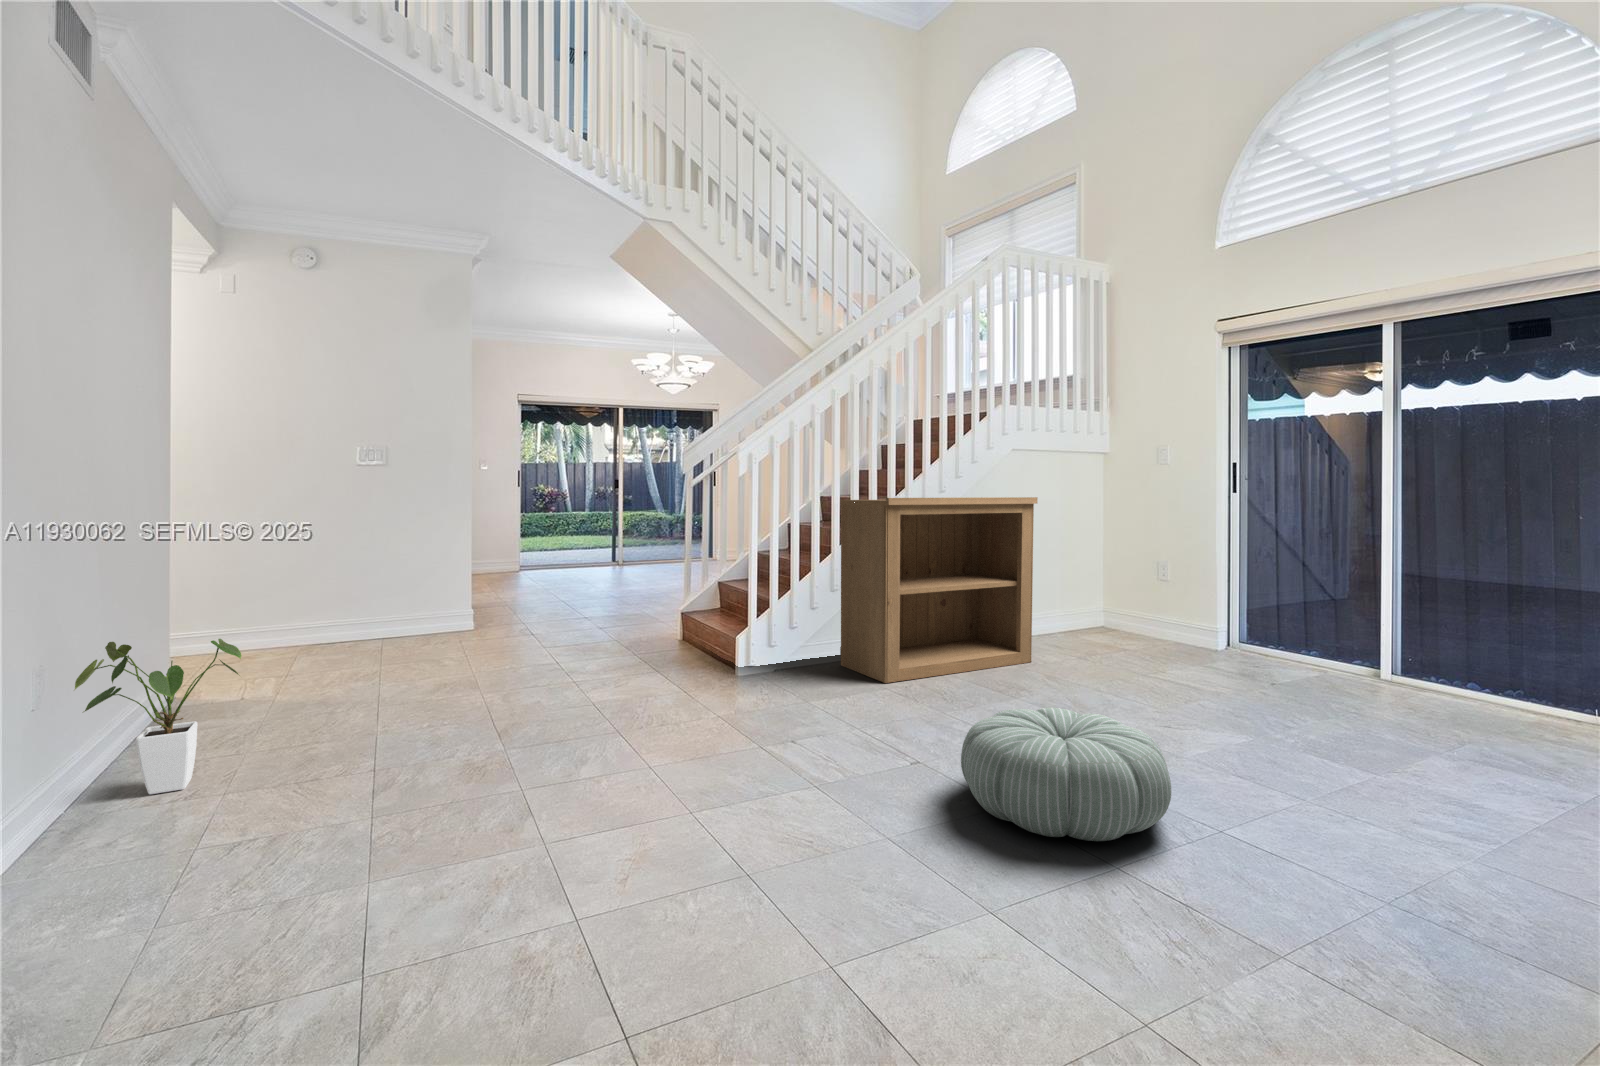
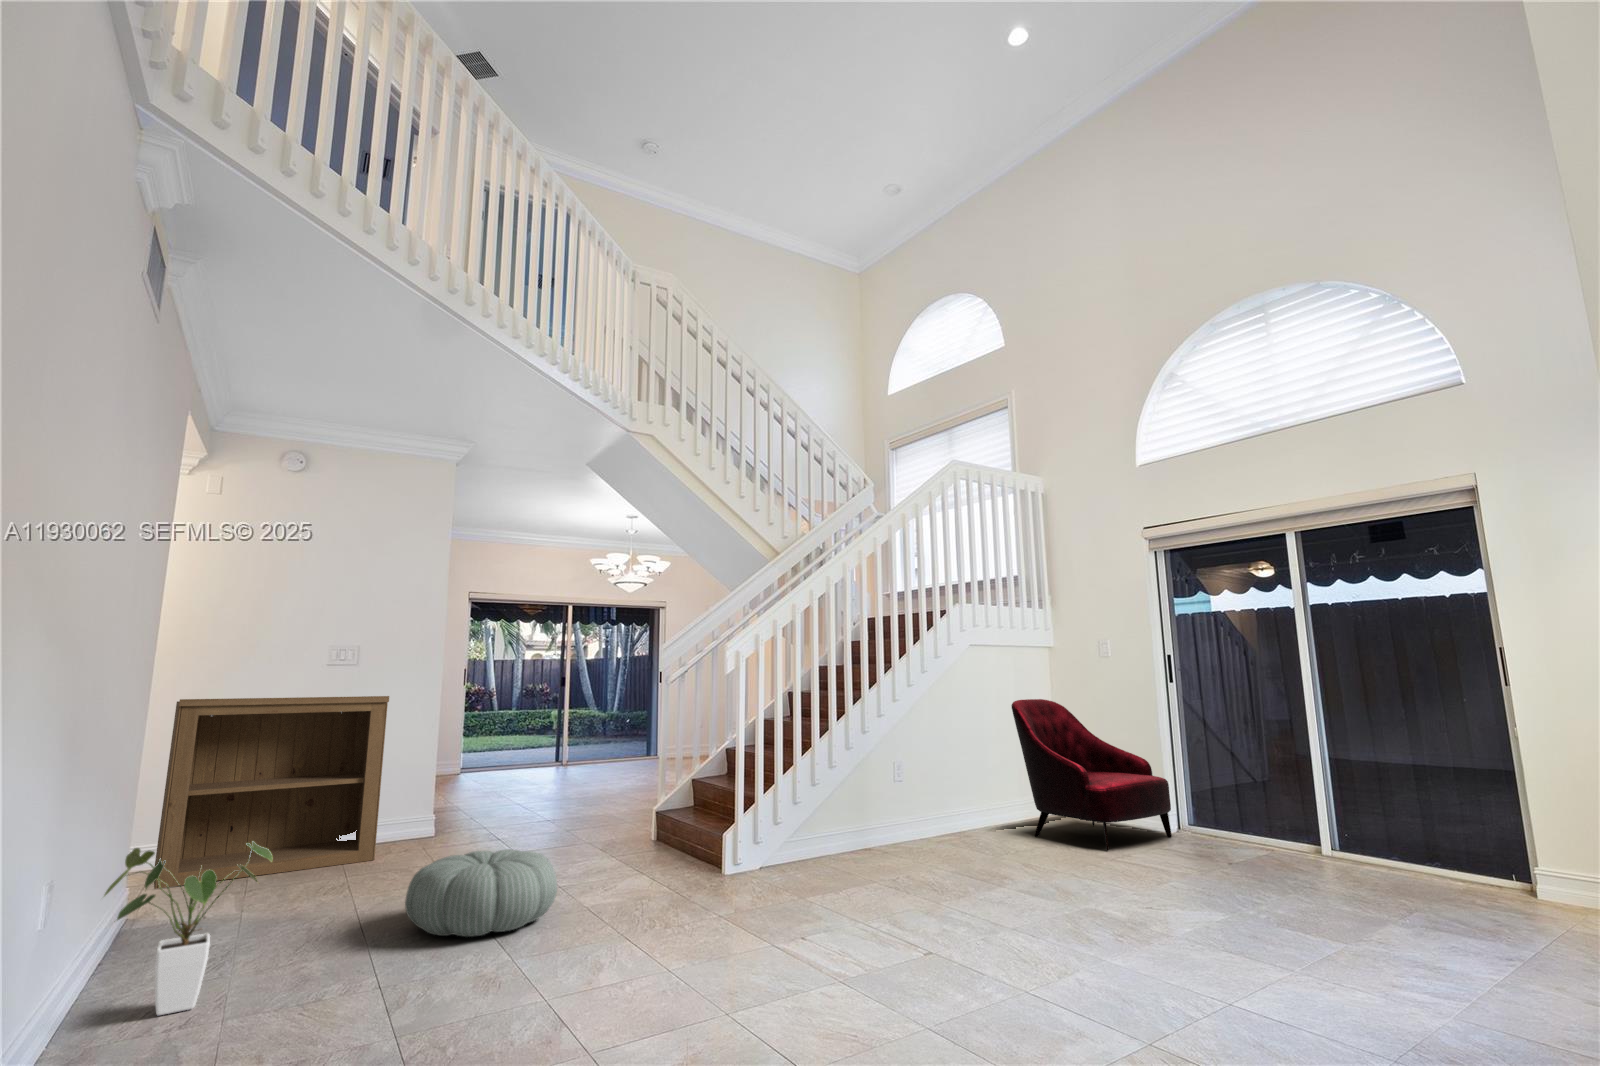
bookshelf: present [840,497,1038,683] -> present [154,696,389,889]
armchair: none [1050,509,1211,663] -> present [1011,699,1172,850]
pouf: present [961,708,1171,841] -> present [405,849,557,937]

